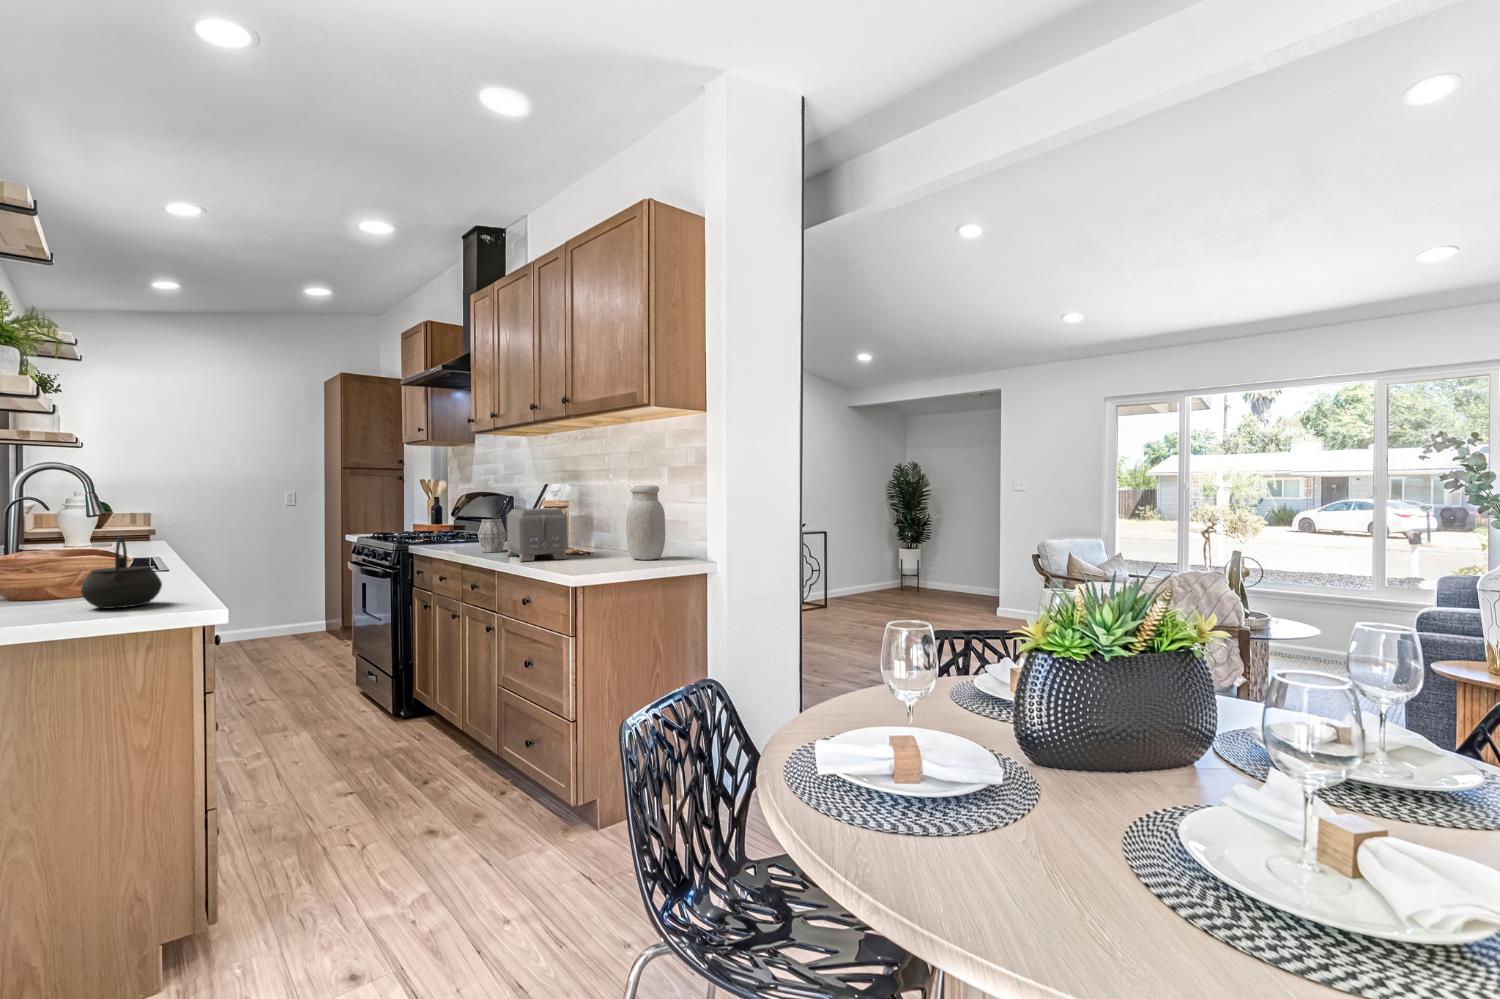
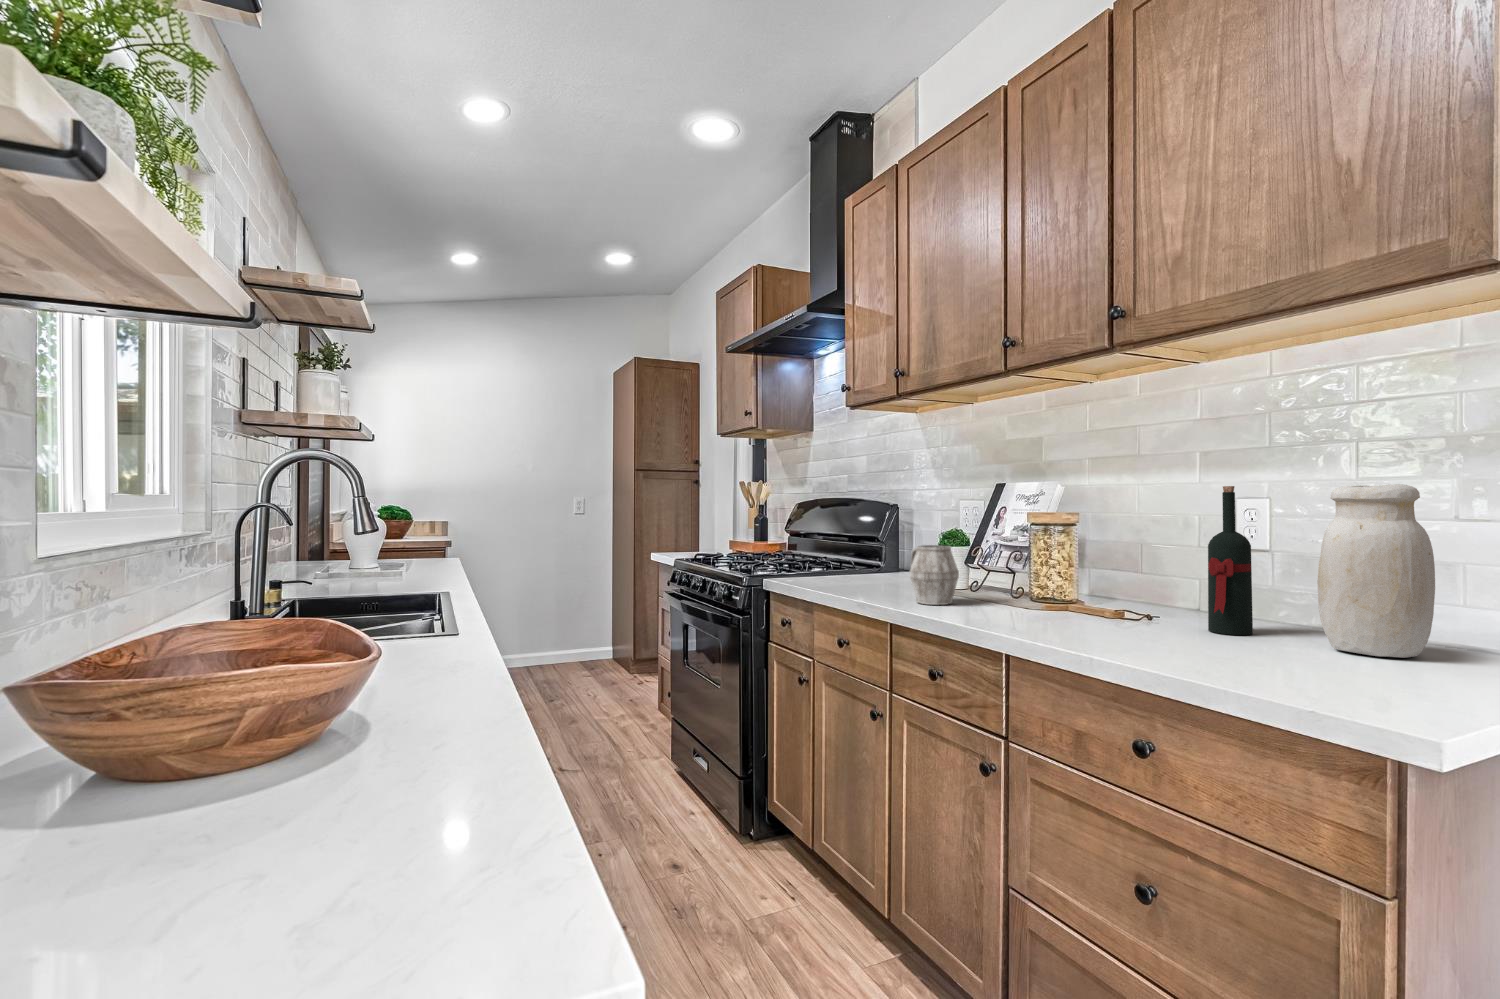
wine bottle: none [599,485,620,556] -> present [1208,486,1253,635]
toaster: present [507,508,568,561] -> none [991,530,1160,643]
kettle: present [81,536,162,608] -> none [203,628,431,877]

